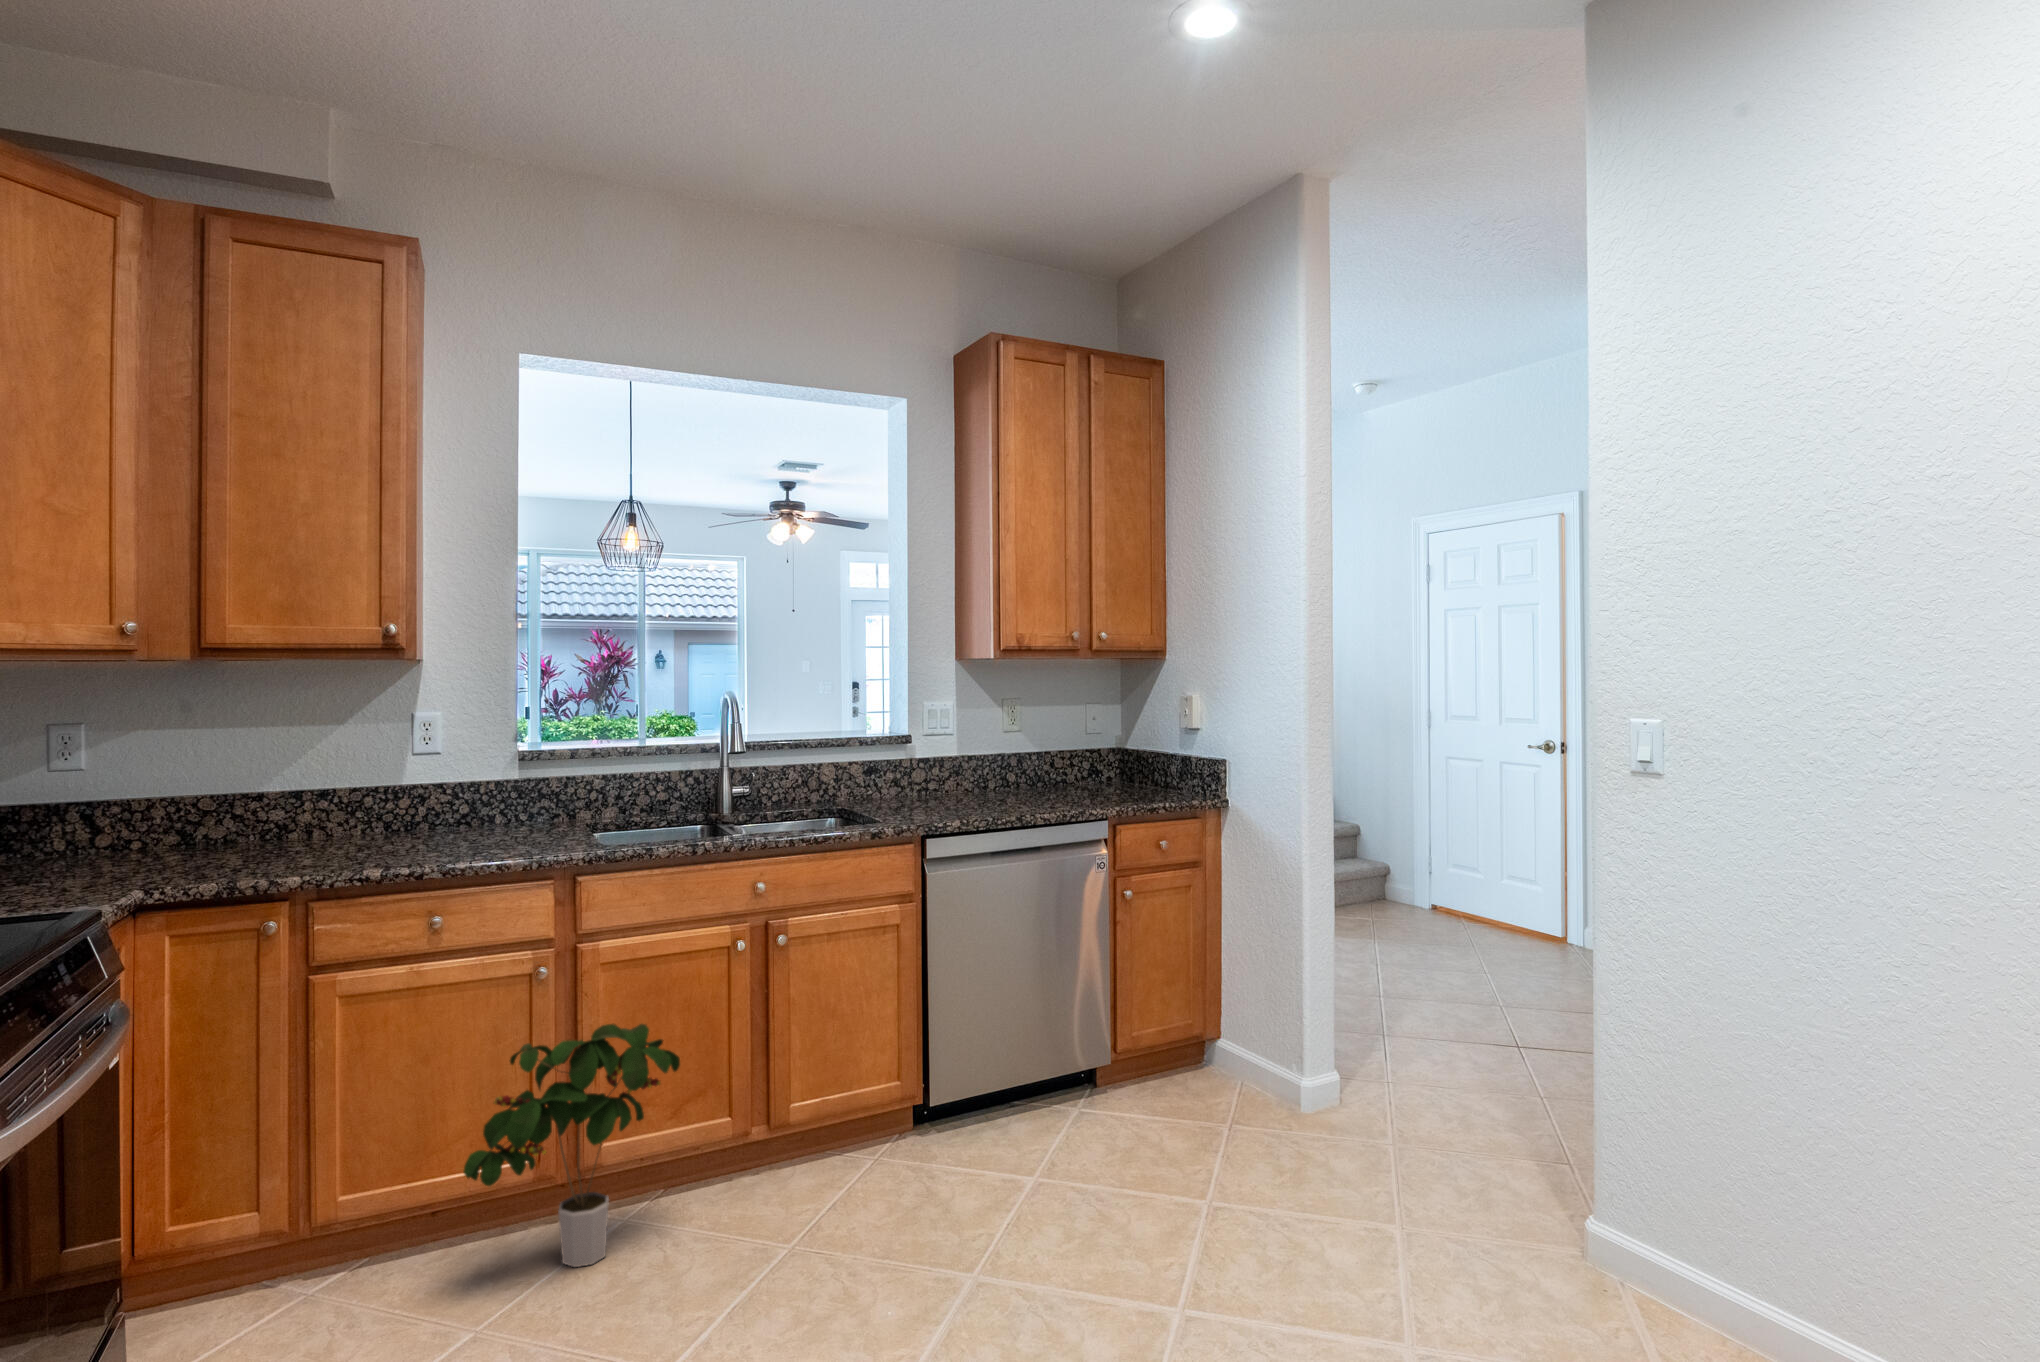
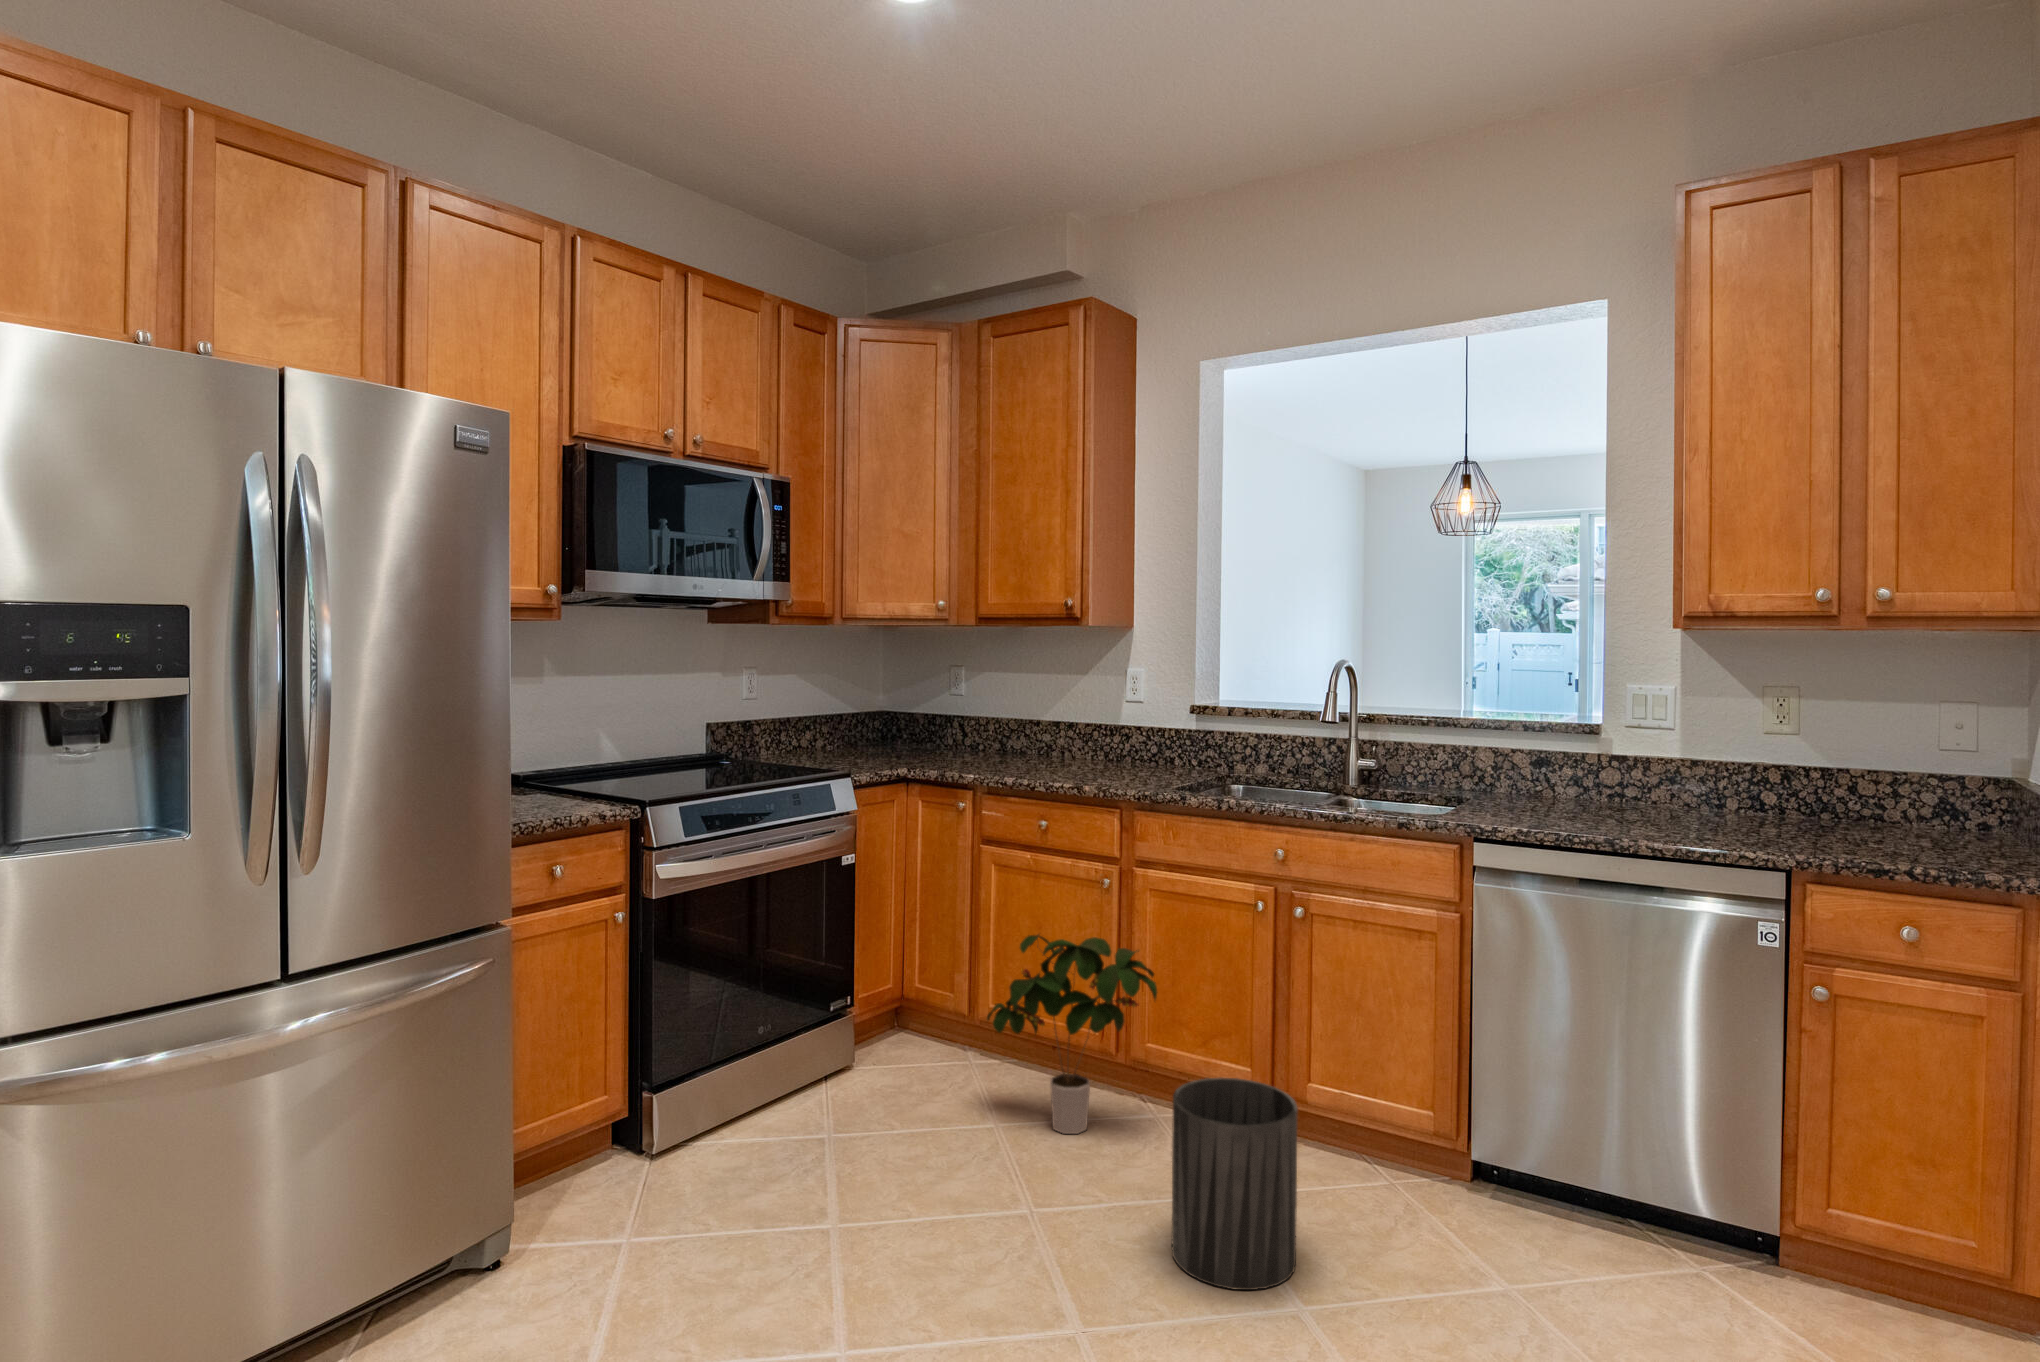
trash can: none [837,1087,952,1283] -> present [1172,1078,1298,1290]

